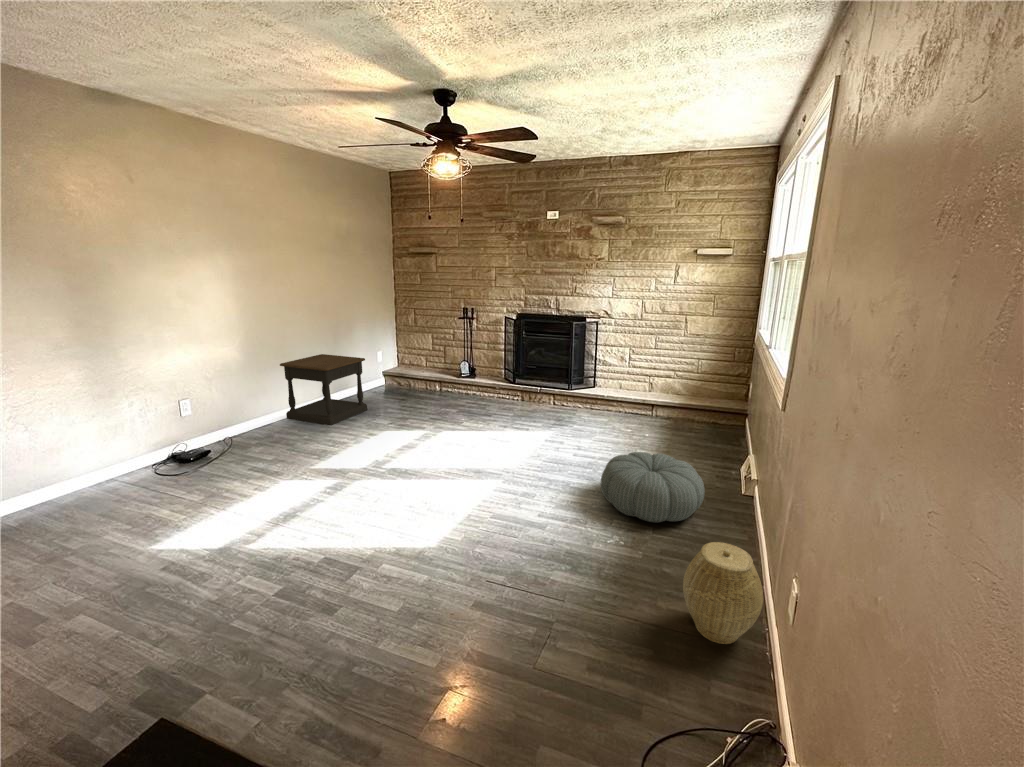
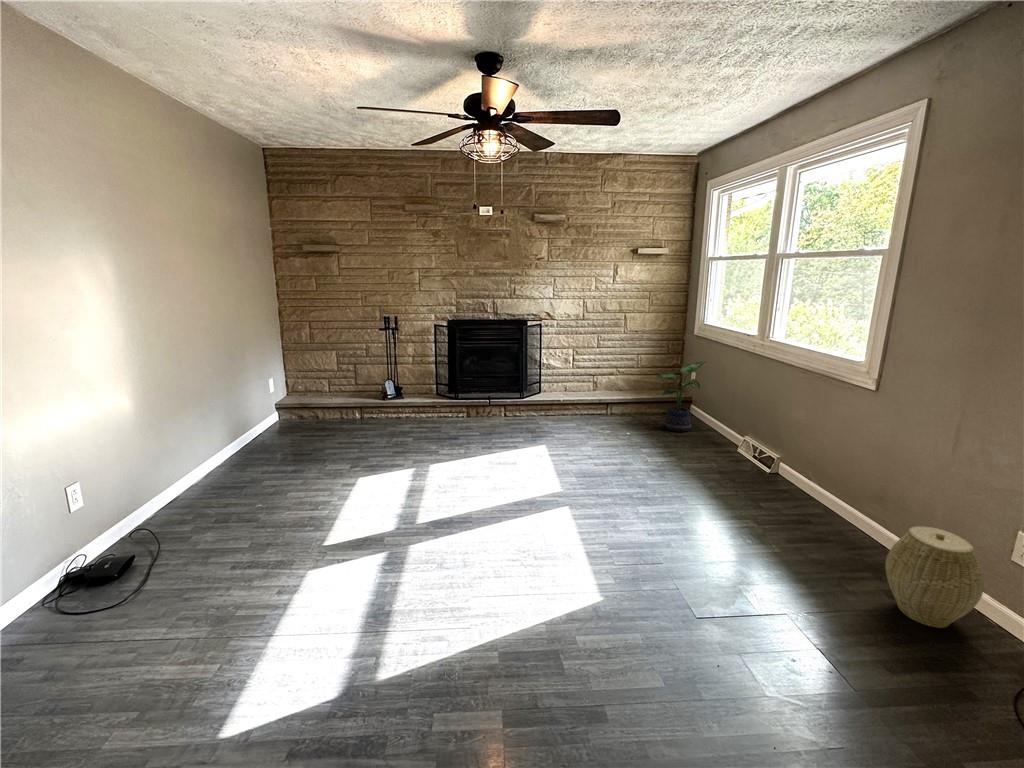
side table: present [280,354,367,426] -> none [162,388,292,489]
potted plant: none [688,371,749,442] -> present [656,361,706,432]
pouf: present [601,452,705,522] -> none [666,450,779,521]

